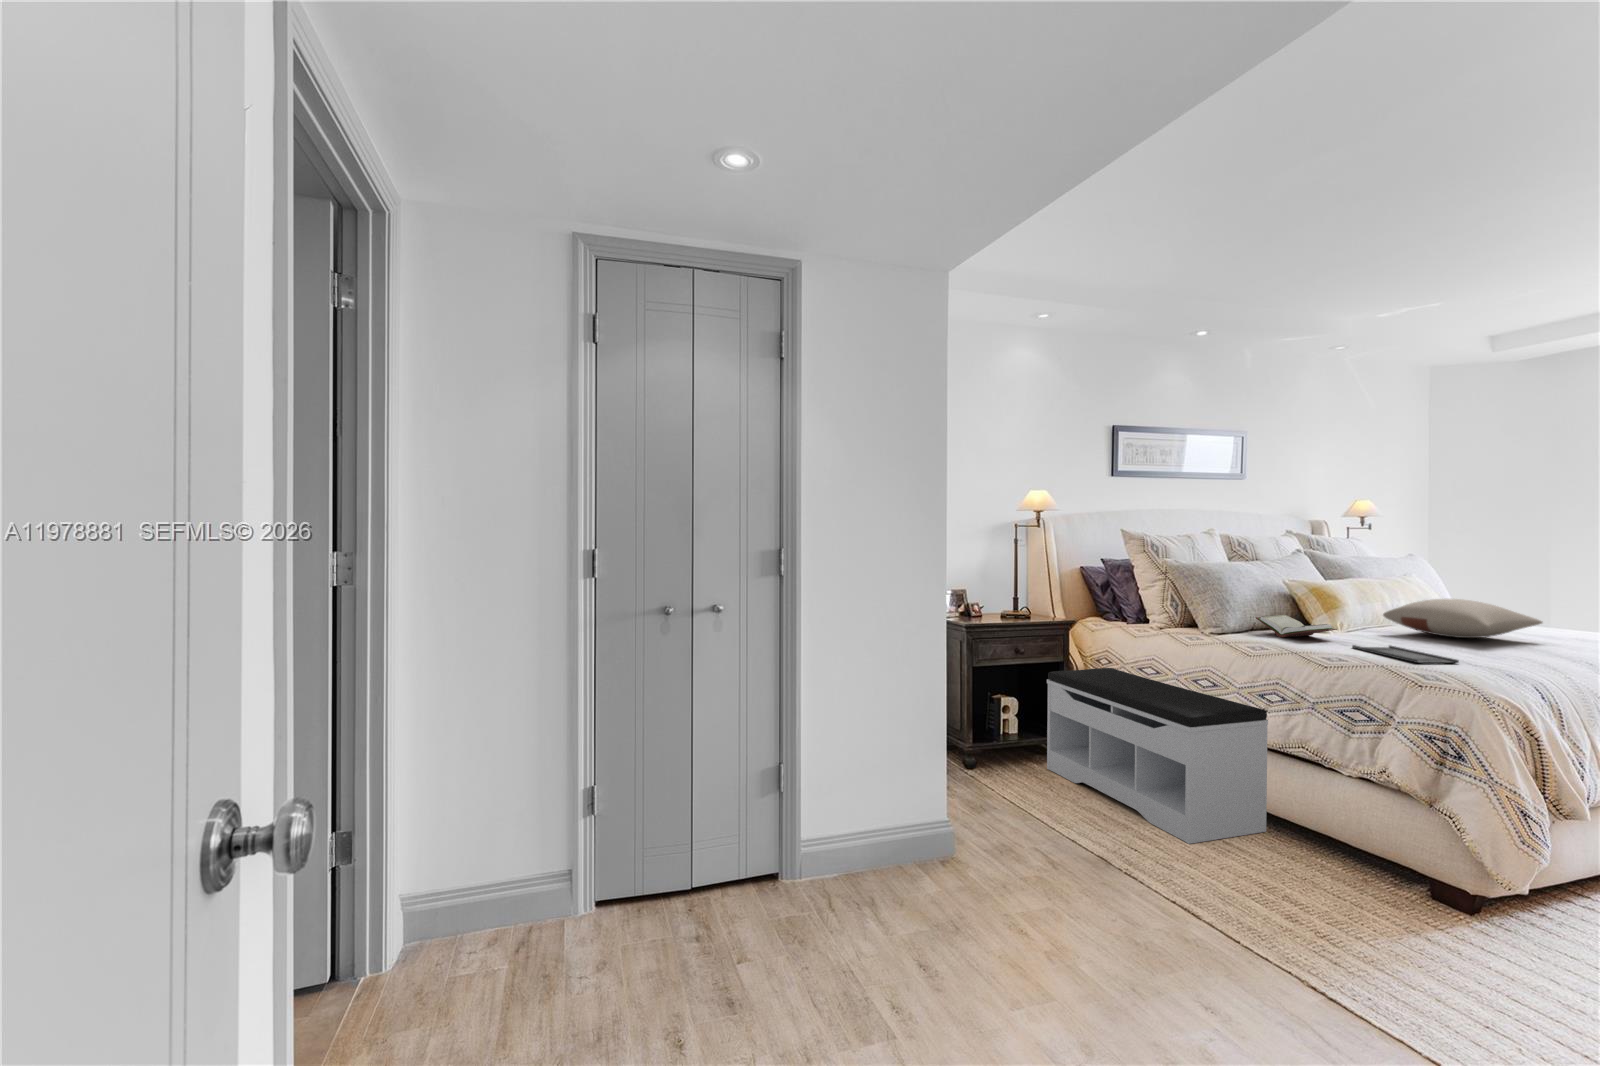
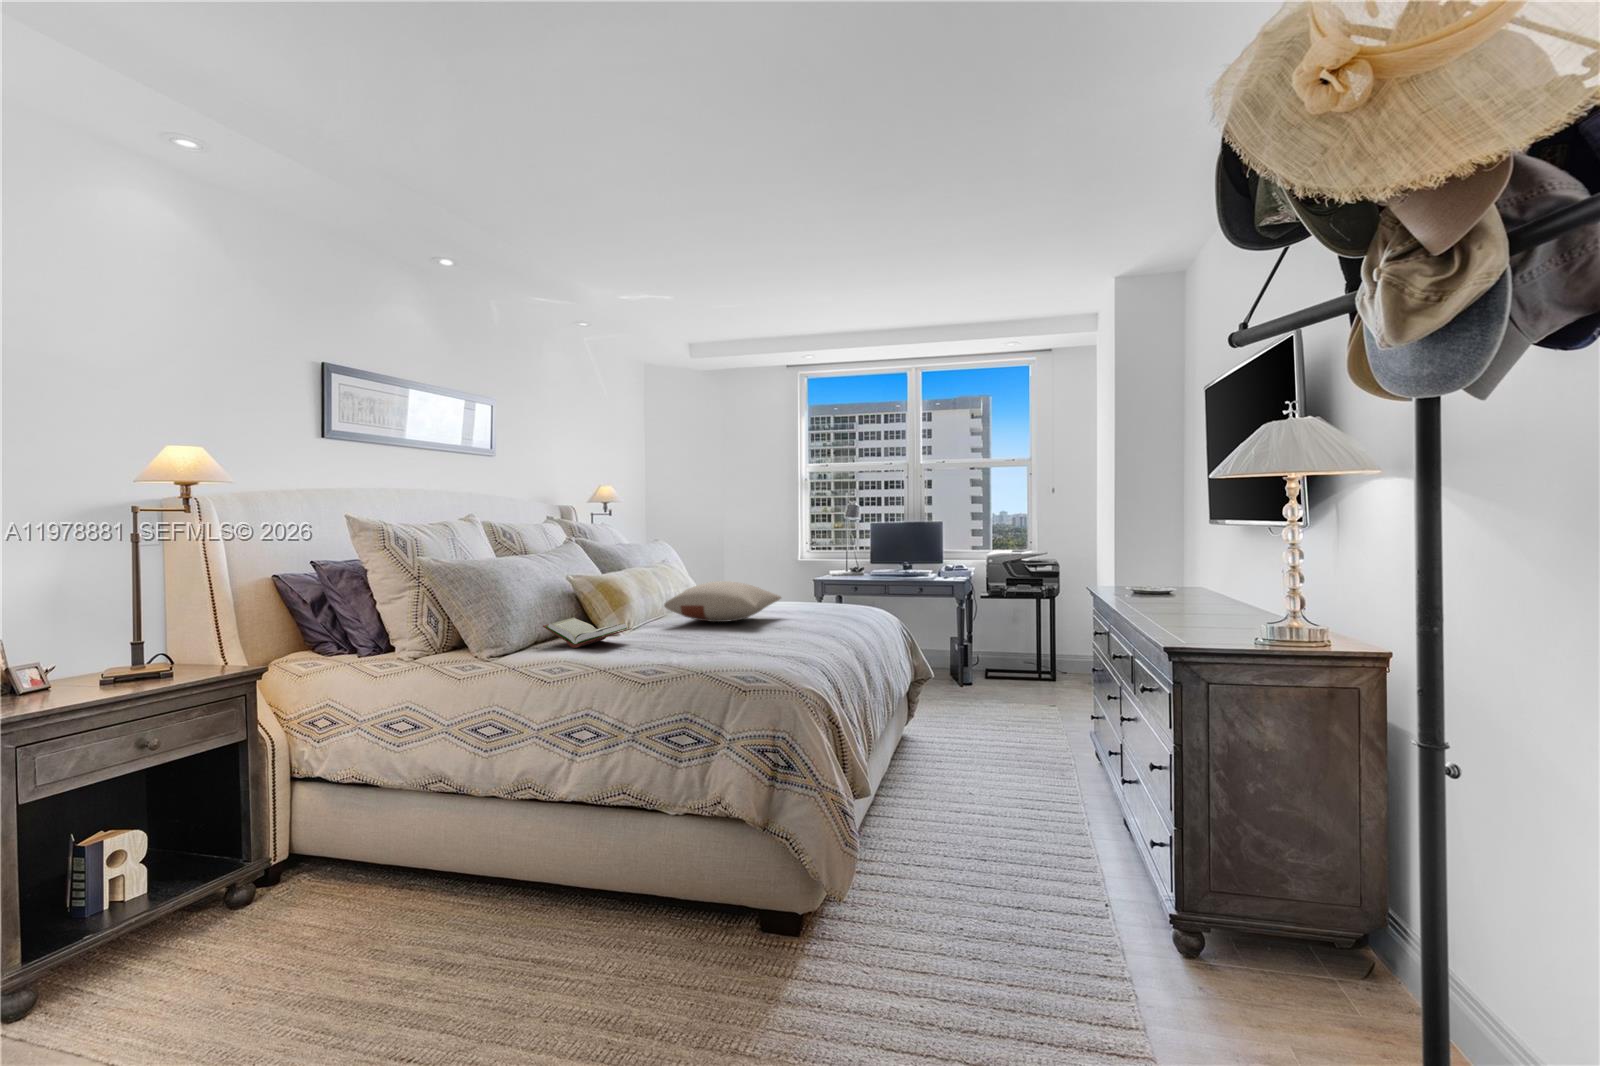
tray: present [1352,645,1459,663] -> none [654,640,755,658]
bench: present [1047,668,1268,844] -> none [213,735,582,1007]

